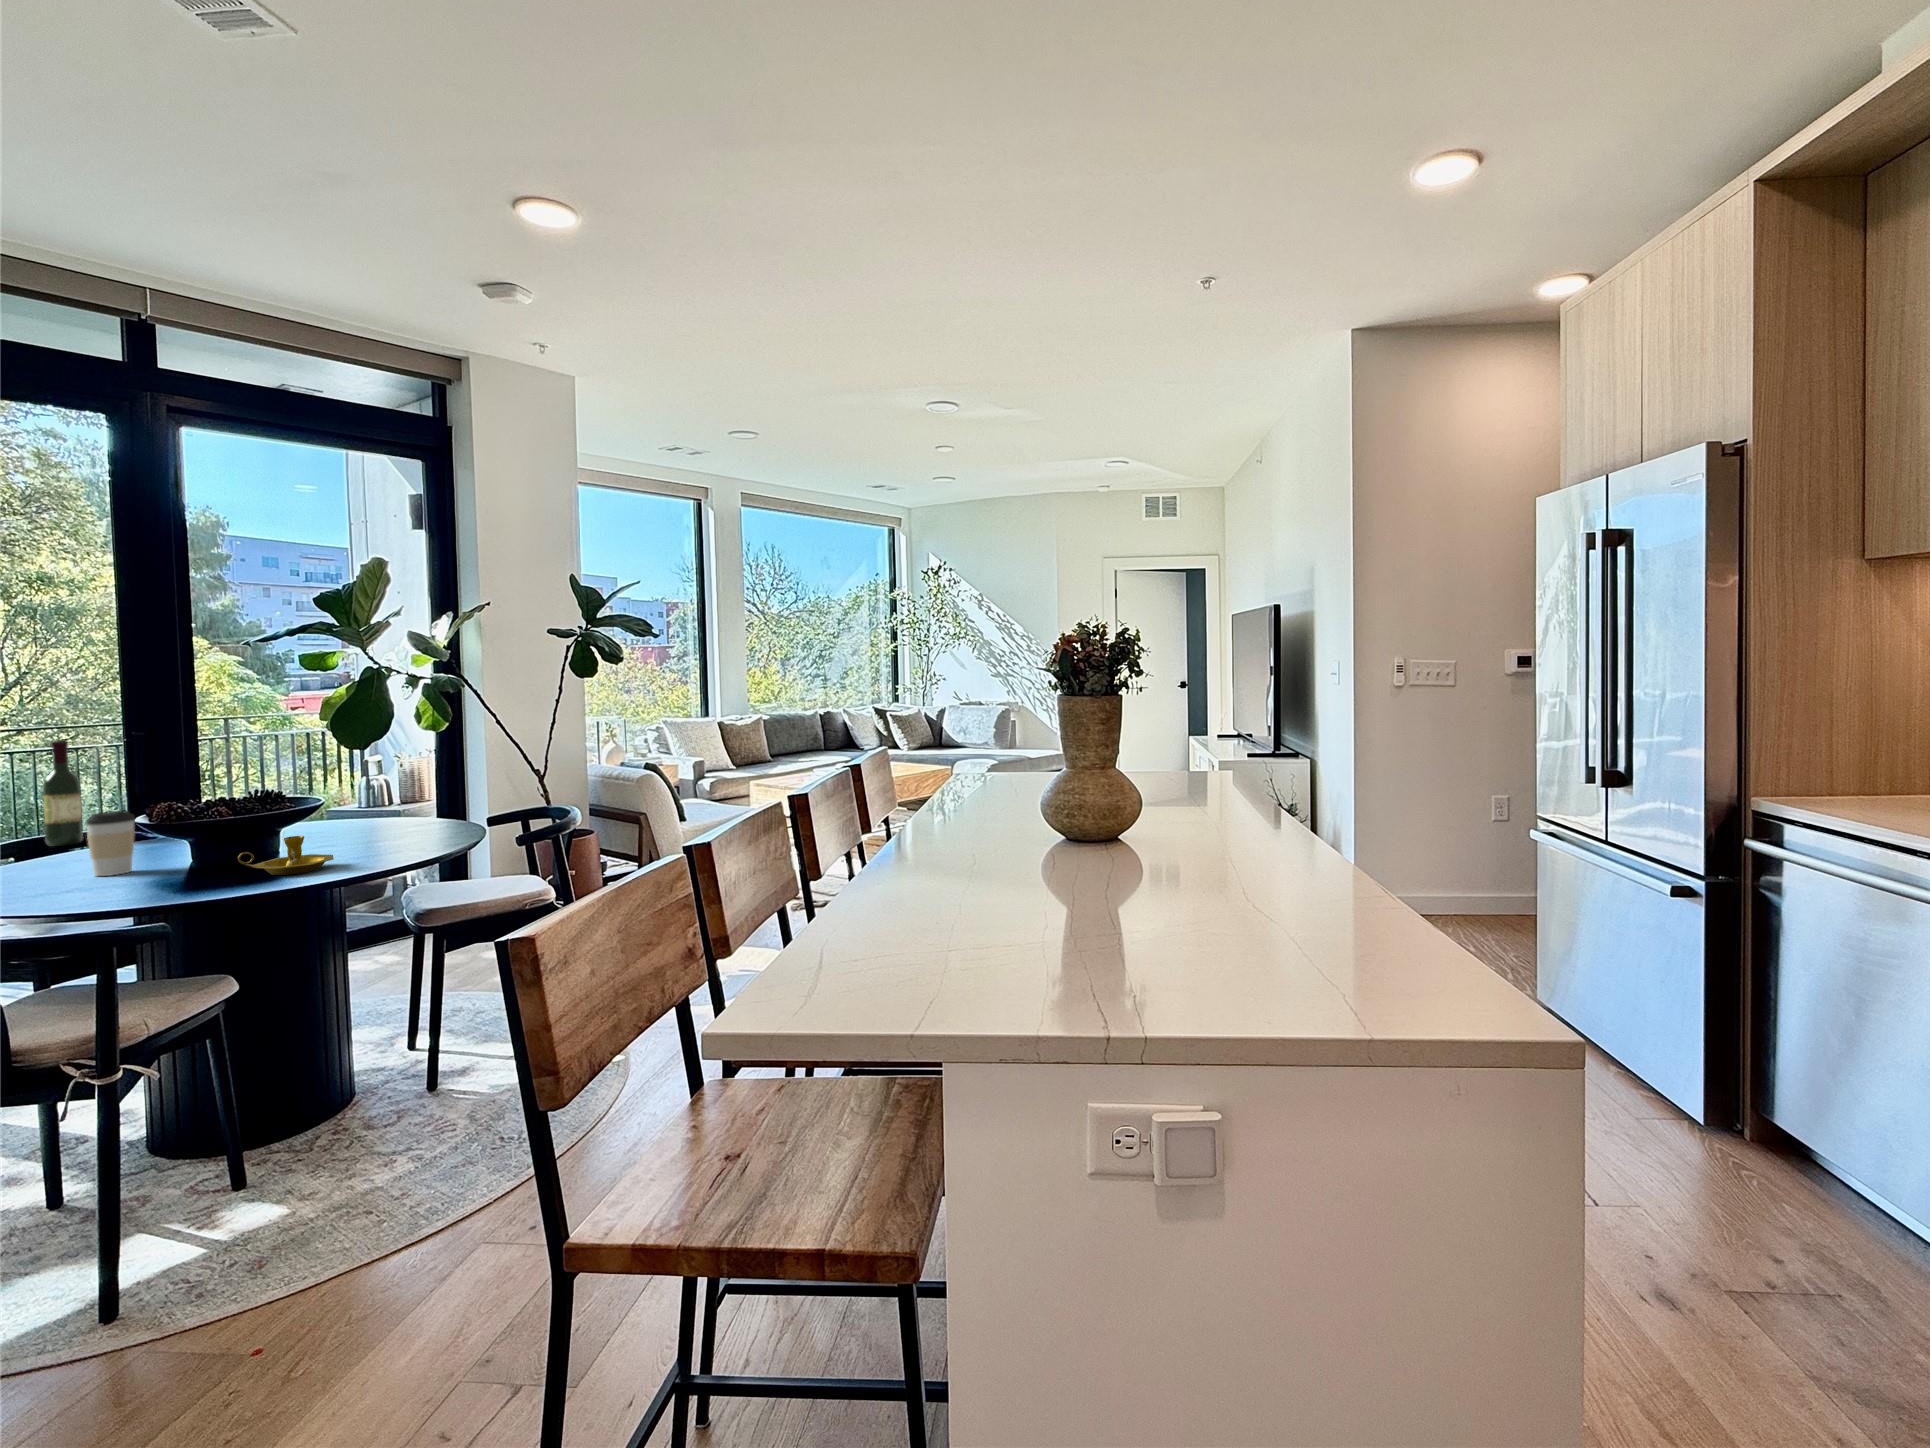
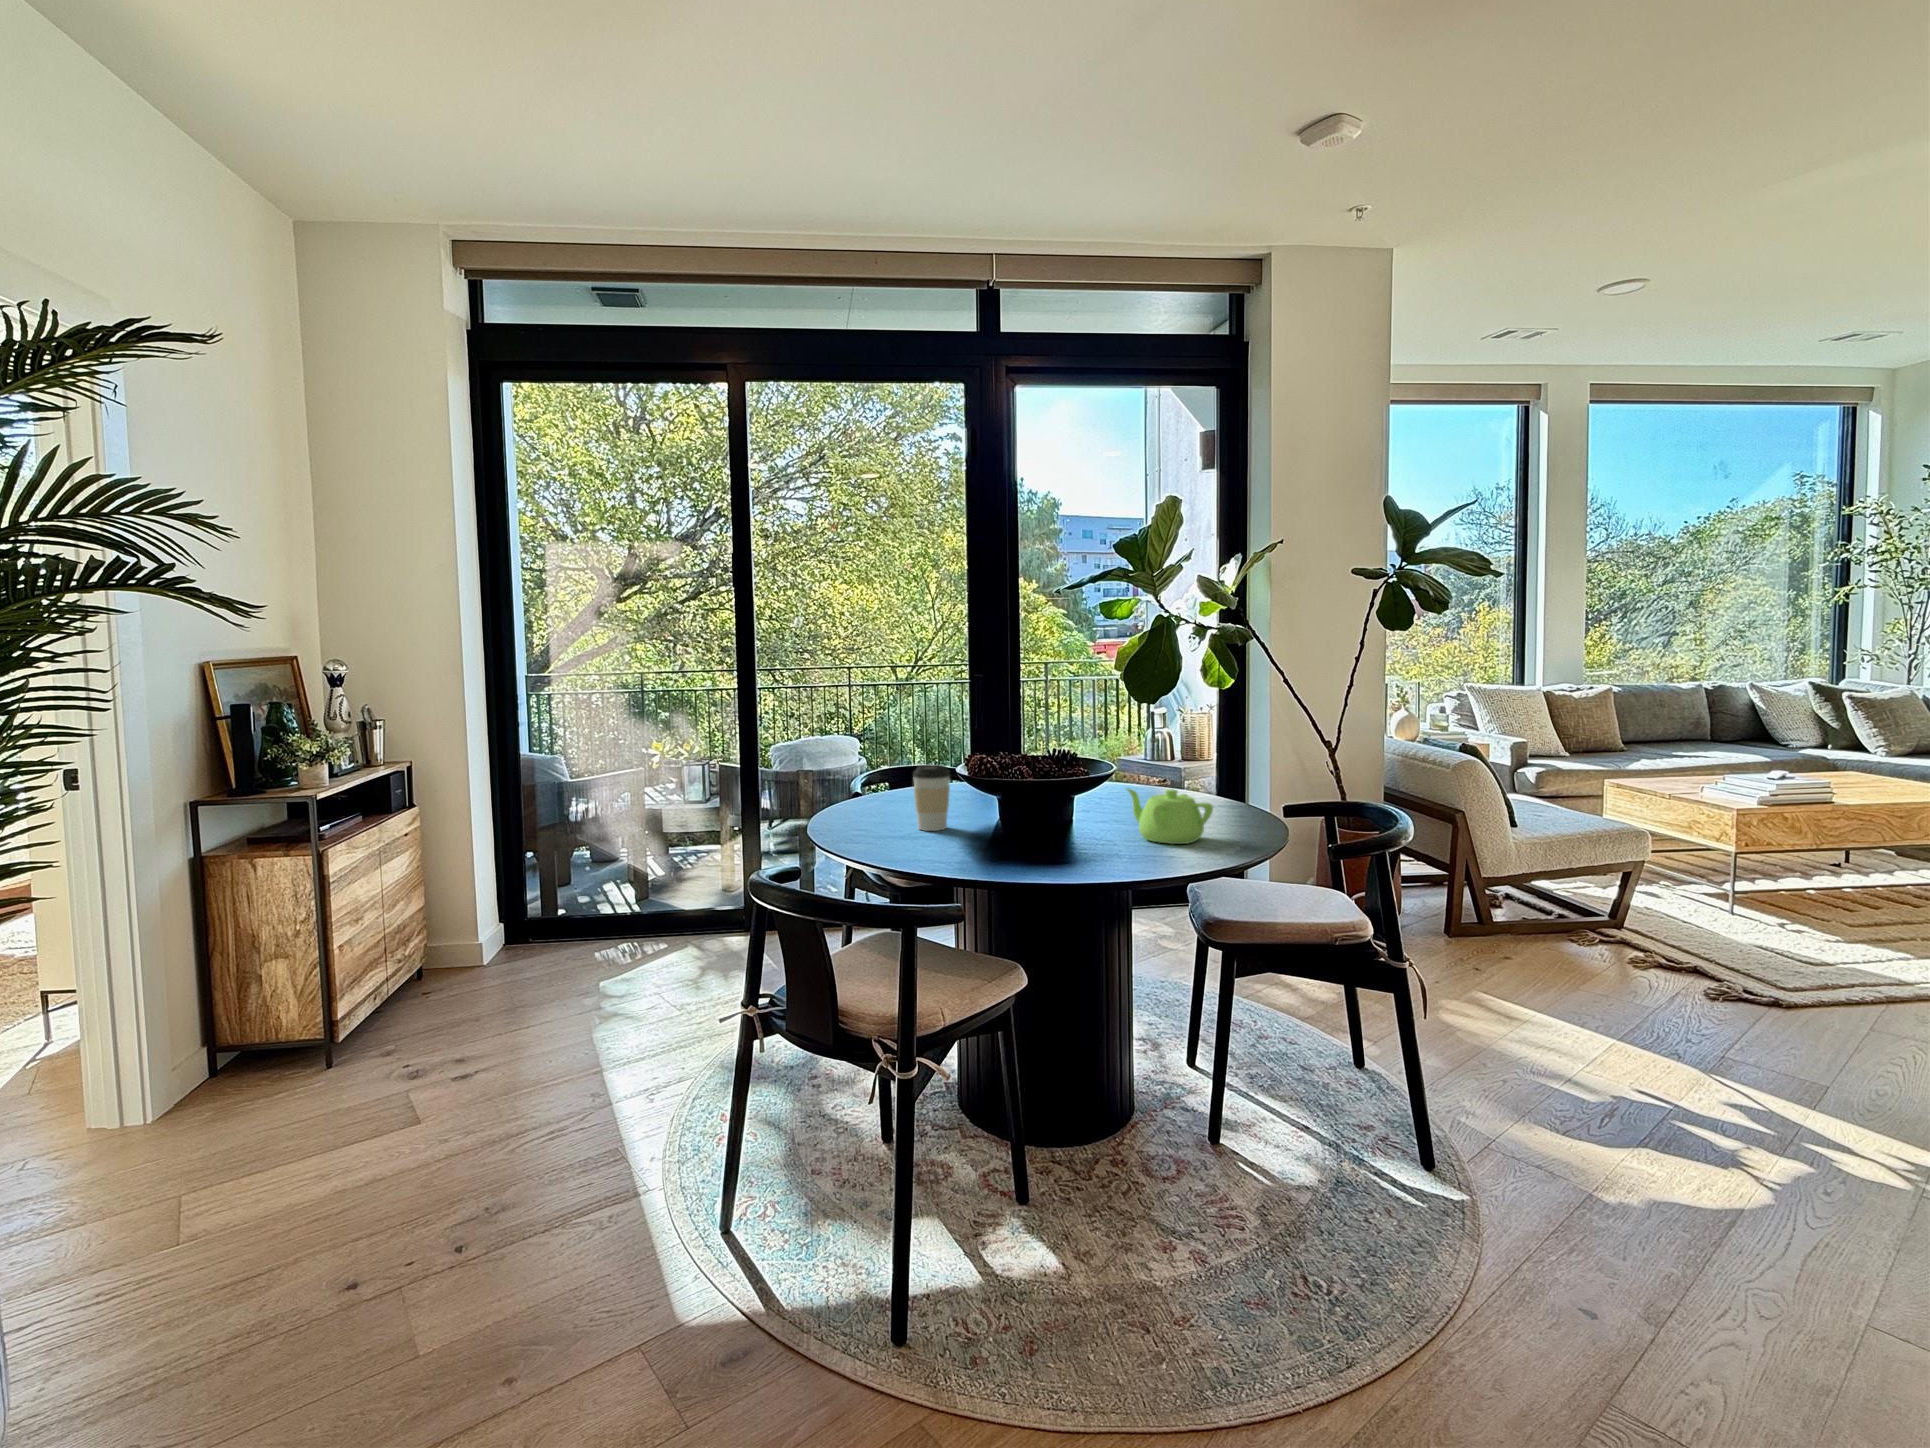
wine bottle: present [43,740,83,846] -> none [897,685,923,783]
teapot: none [335,806,419,850] -> present [1127,788,1213,844]
candlestick: present [238,836,334,875] -> none [1029,820,1121,867]

